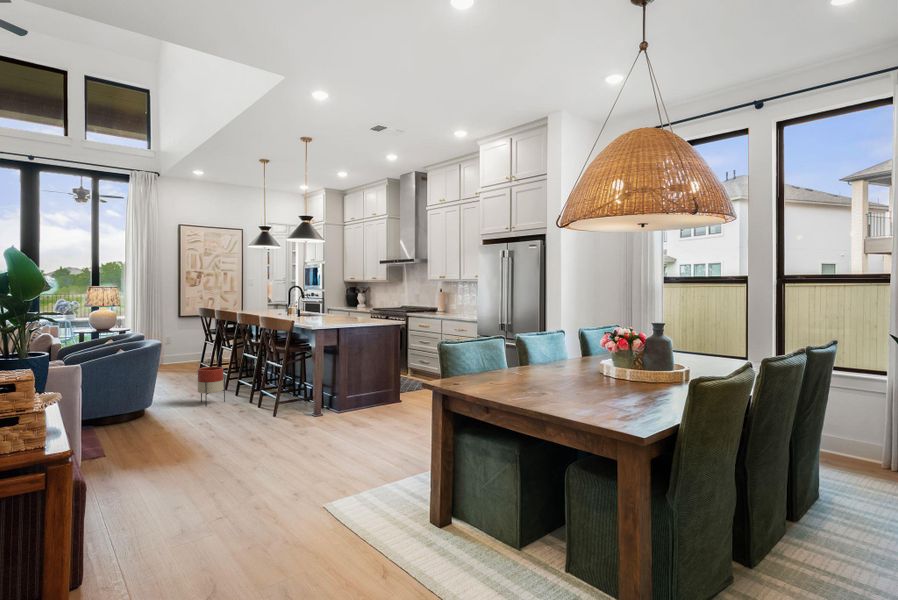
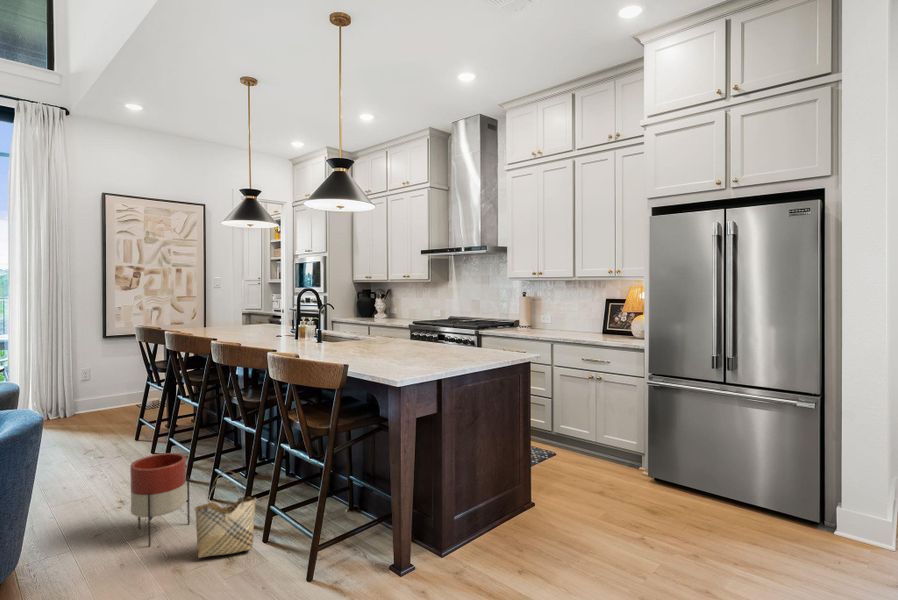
woven basket: none [226,372,255,409] -> present [195,471,256,558]

